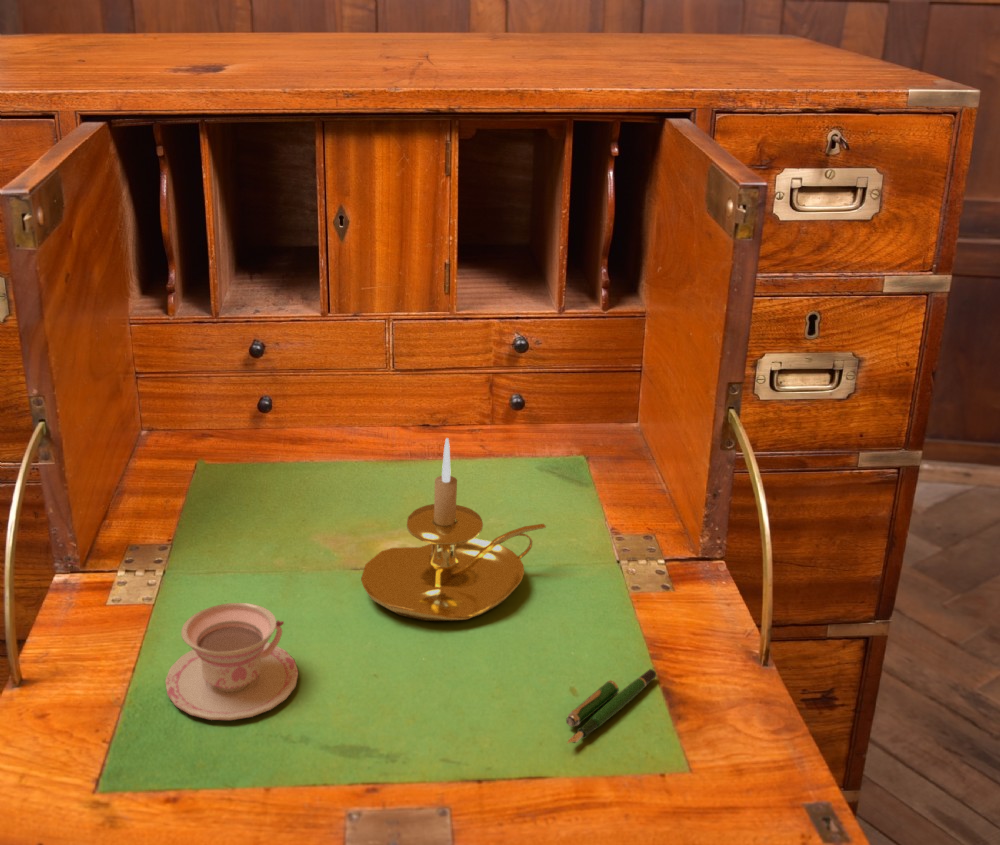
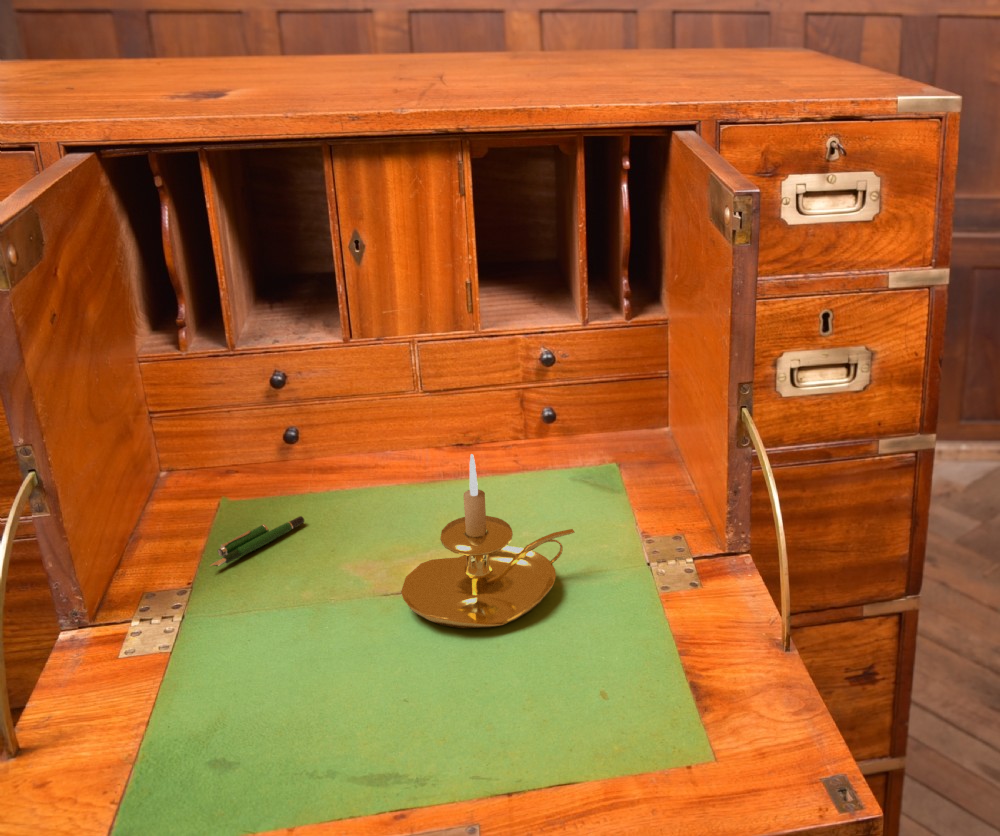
teacup: present [165,603,298,720] -> none [217,622,342,736]
pen: present [566,669,656,743] -> present [210,516,304,566]

